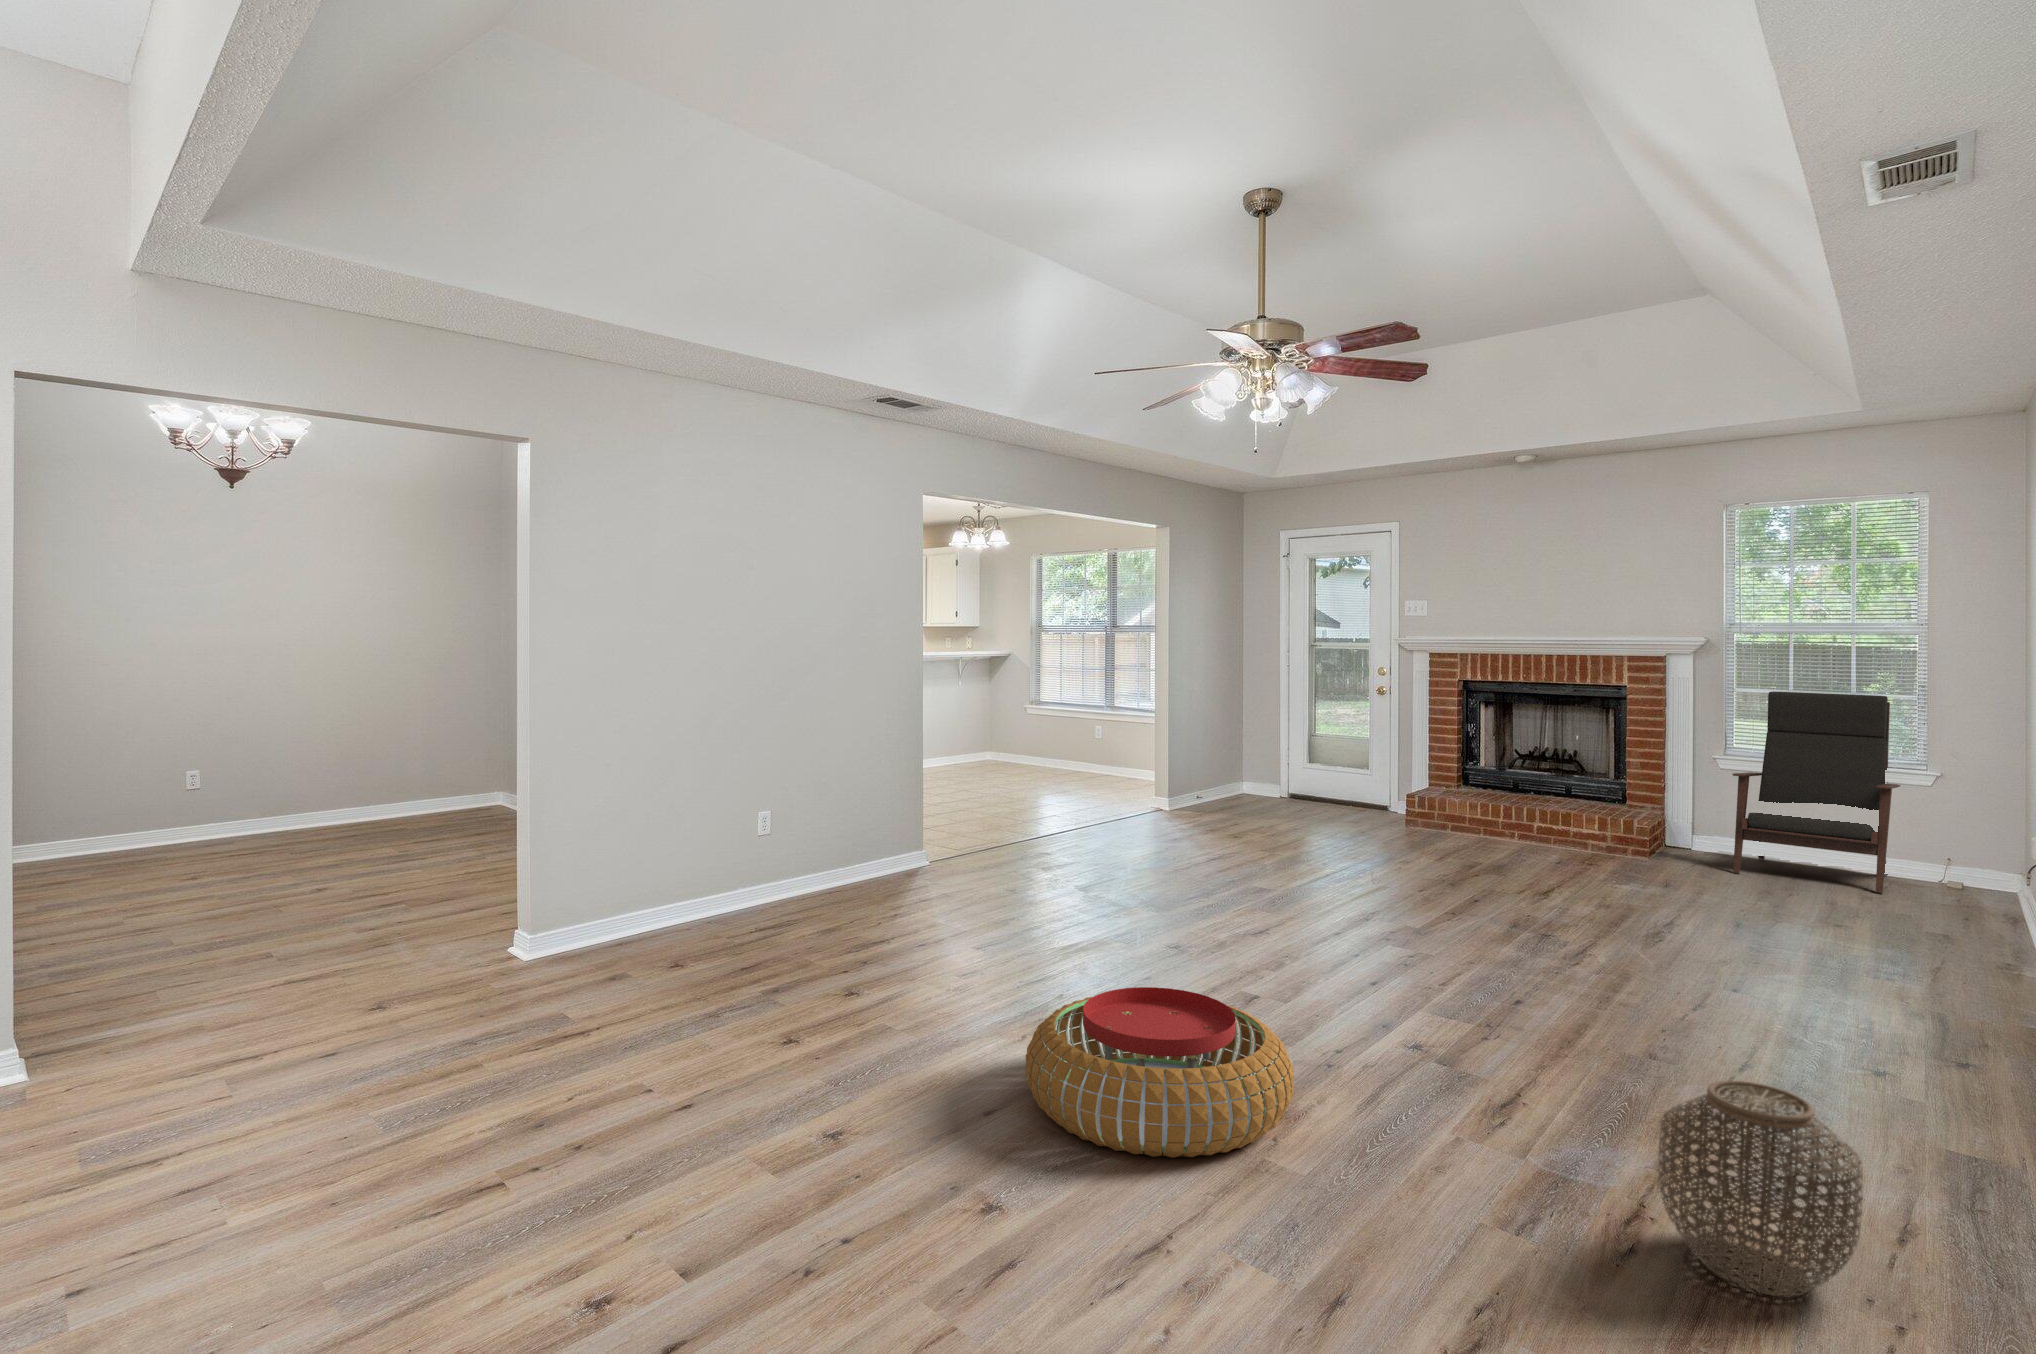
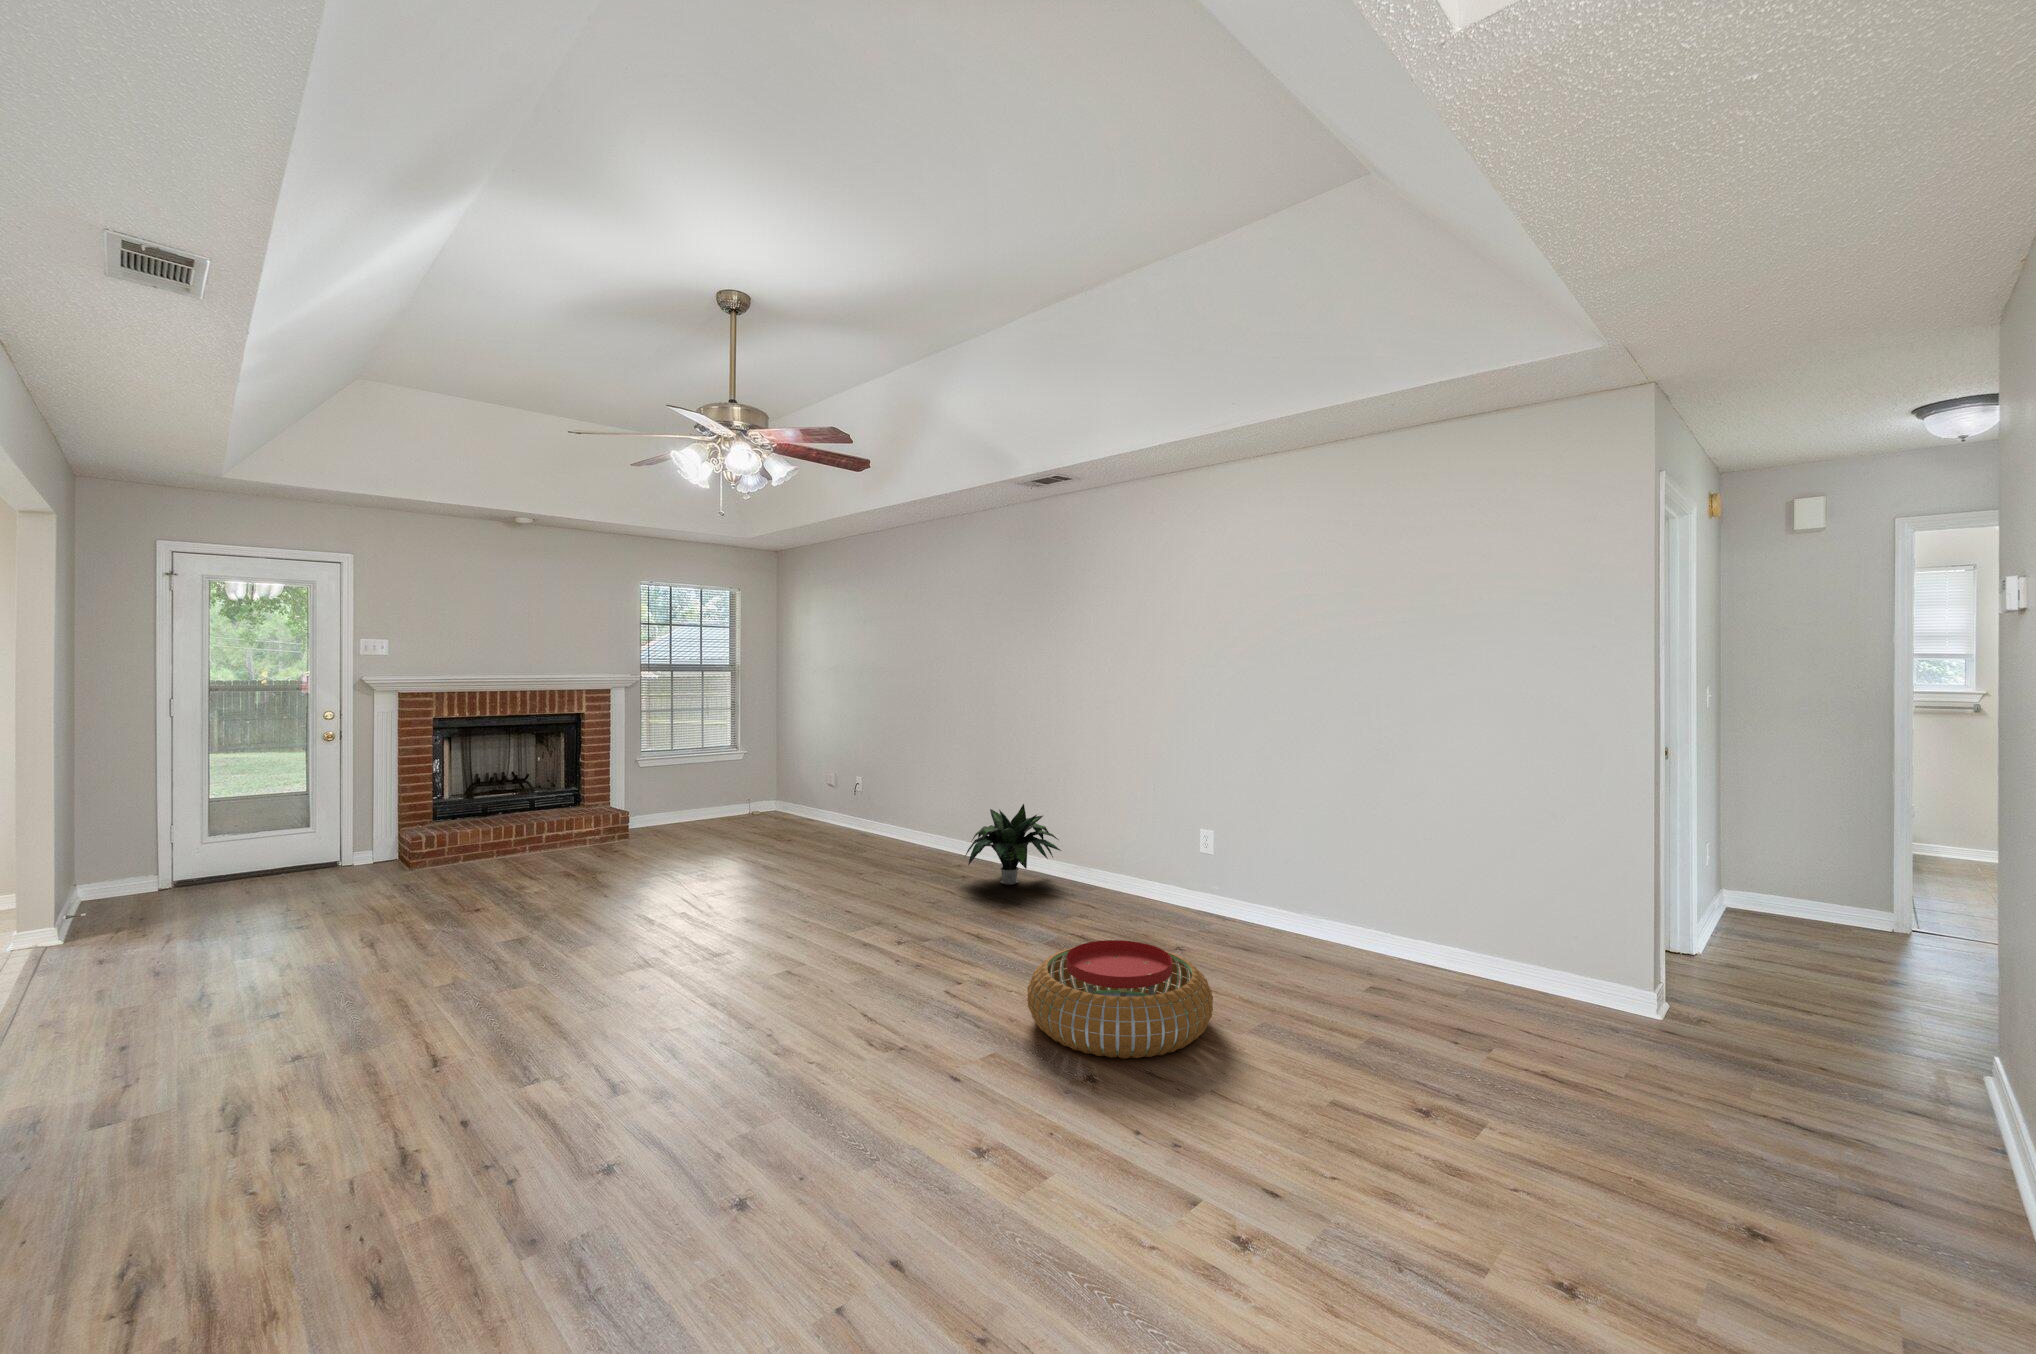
lounge chair: present [1733,691,1900,893] -> none [674,706,778,832]
potted plant: none [1679,886,1924,1050] -> present [965,804,1061,885]
woven basket: present [1658,1081,1863,1297] -> none [1210,862,1278,941]

